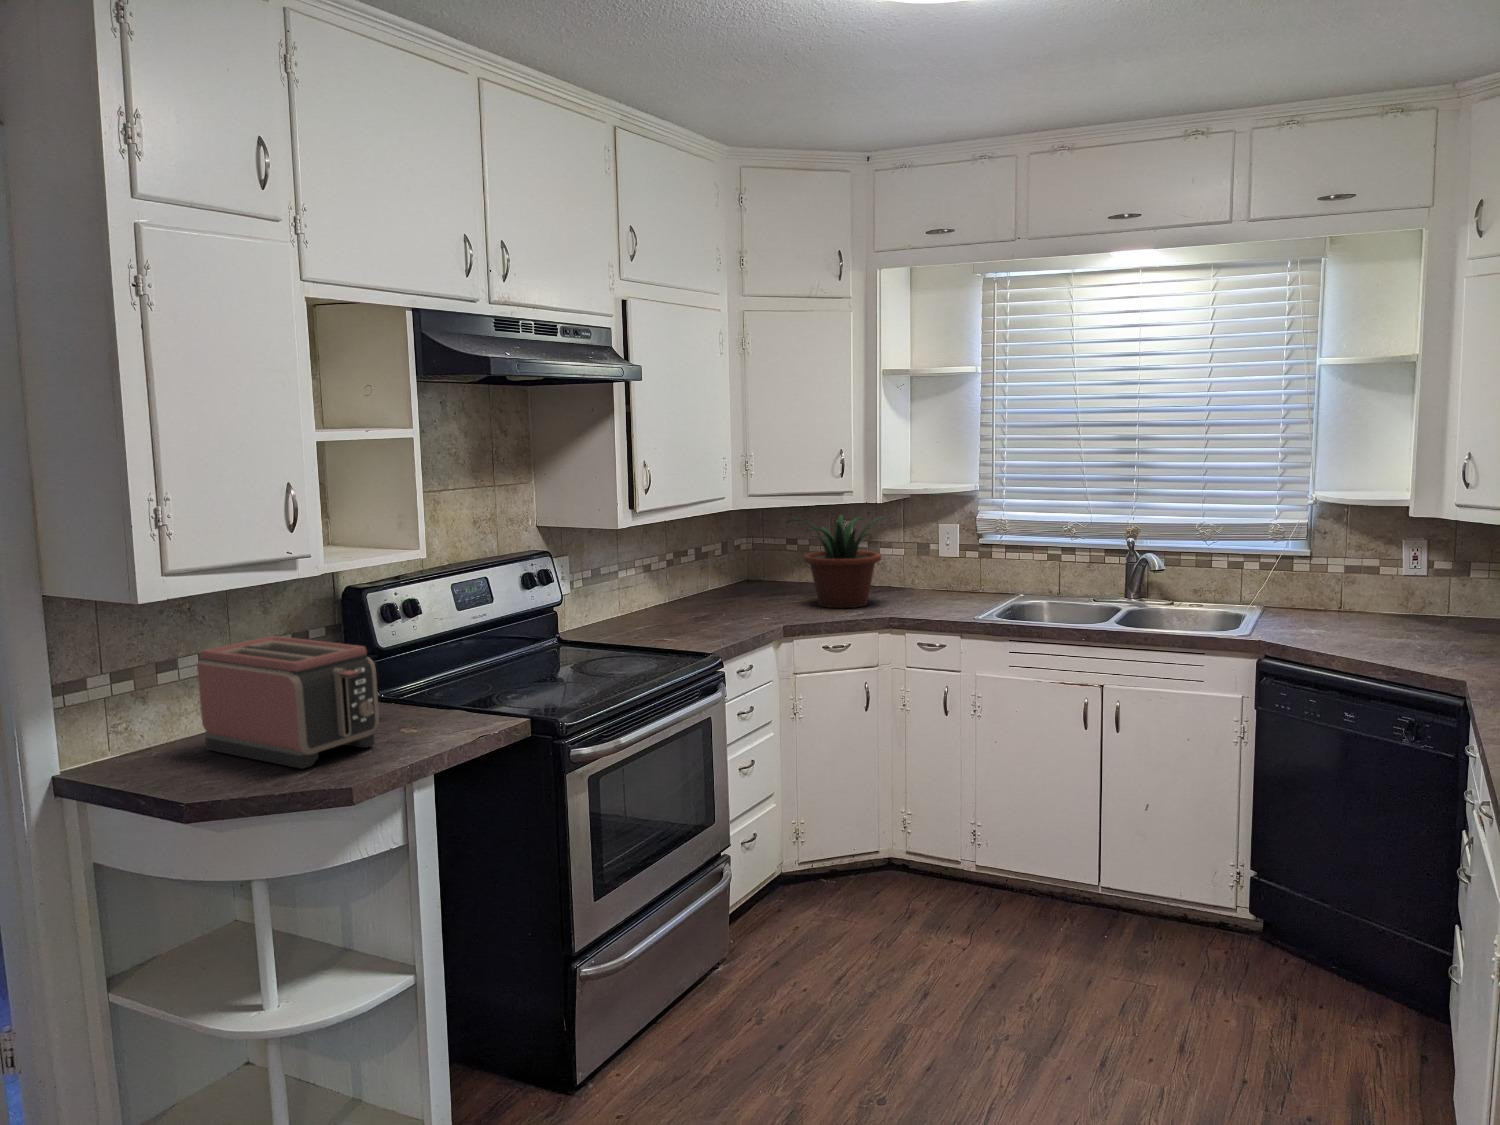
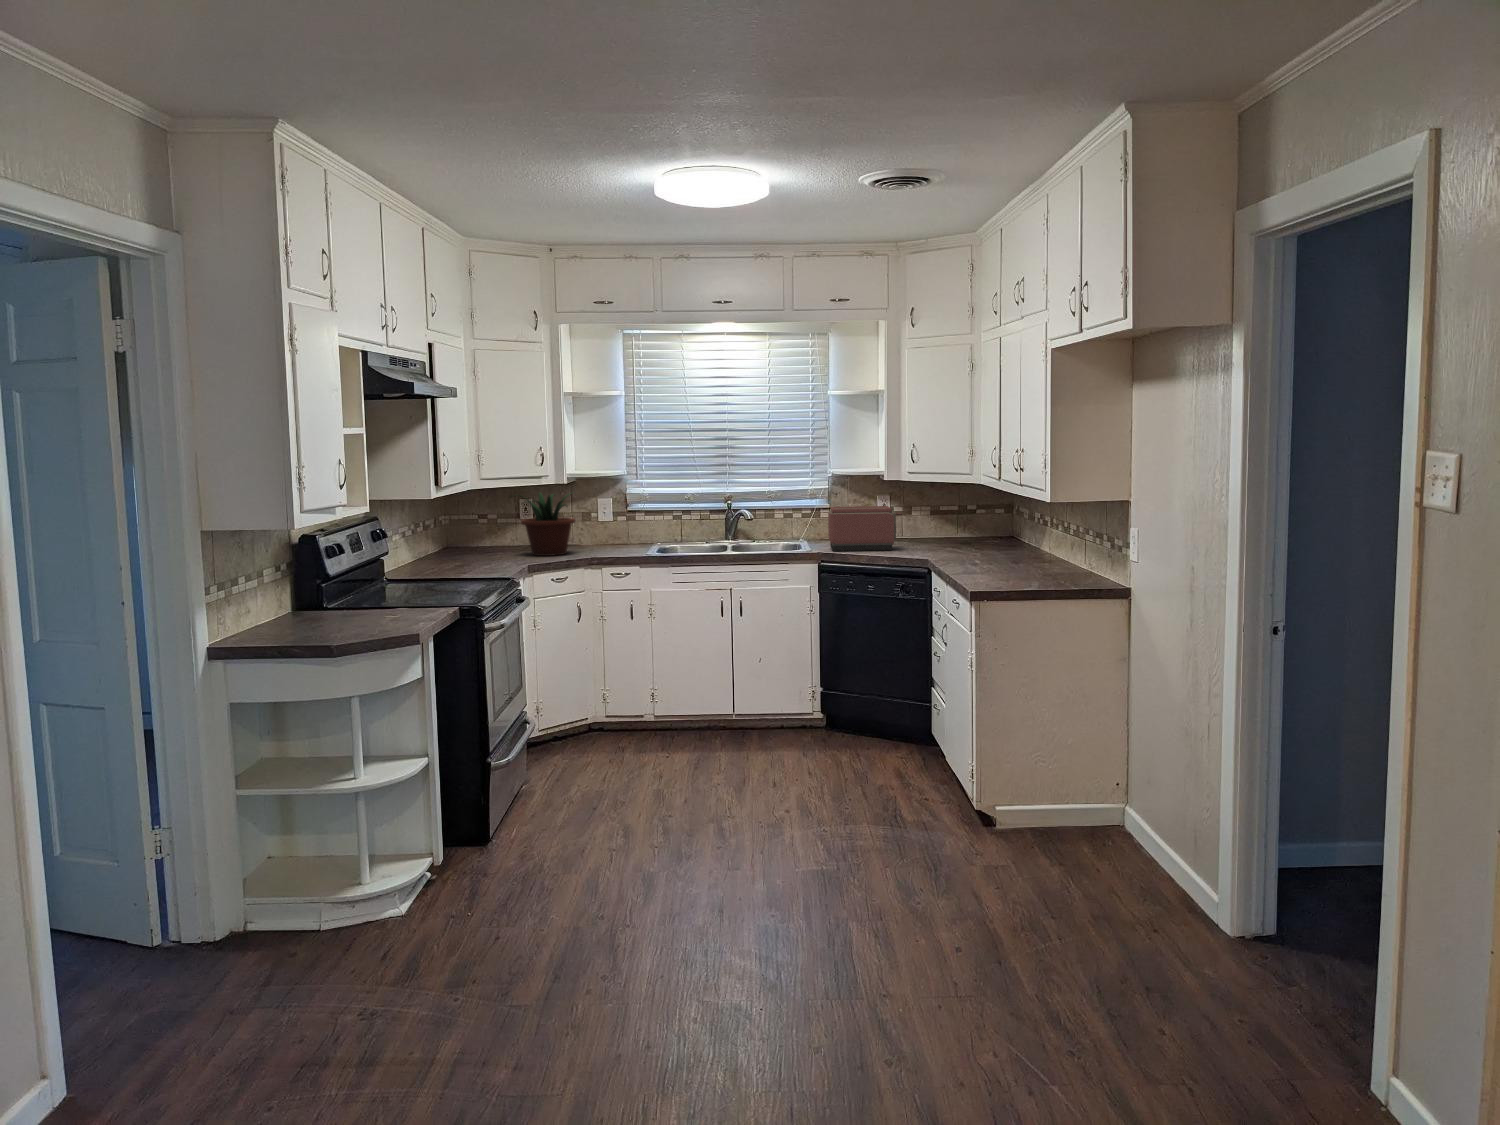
toaster: present [197,636,379,769] -> present [828,506,902,551]

